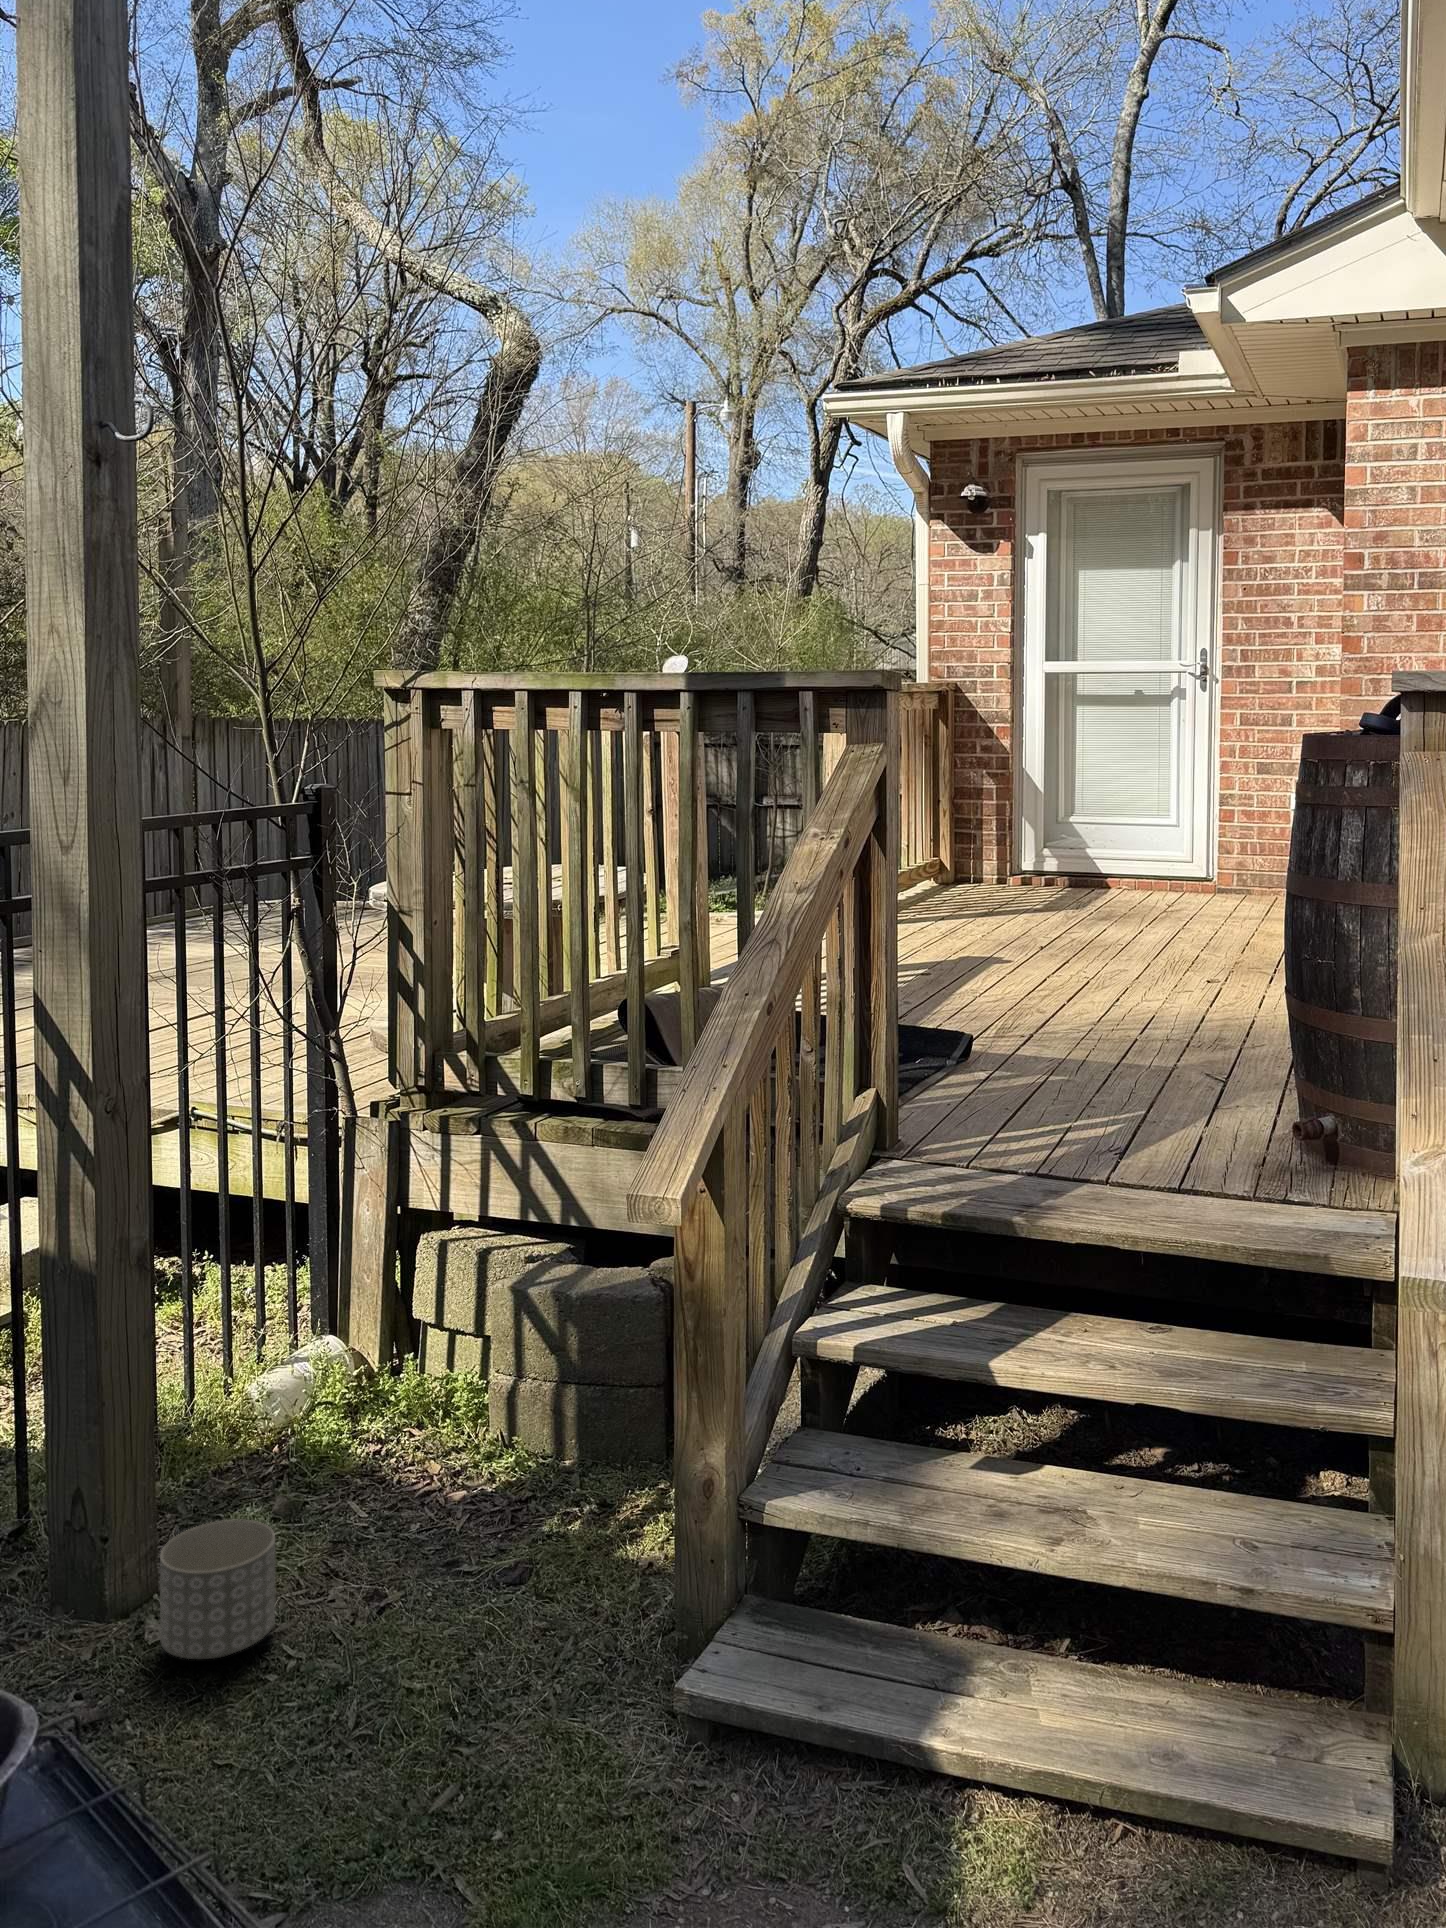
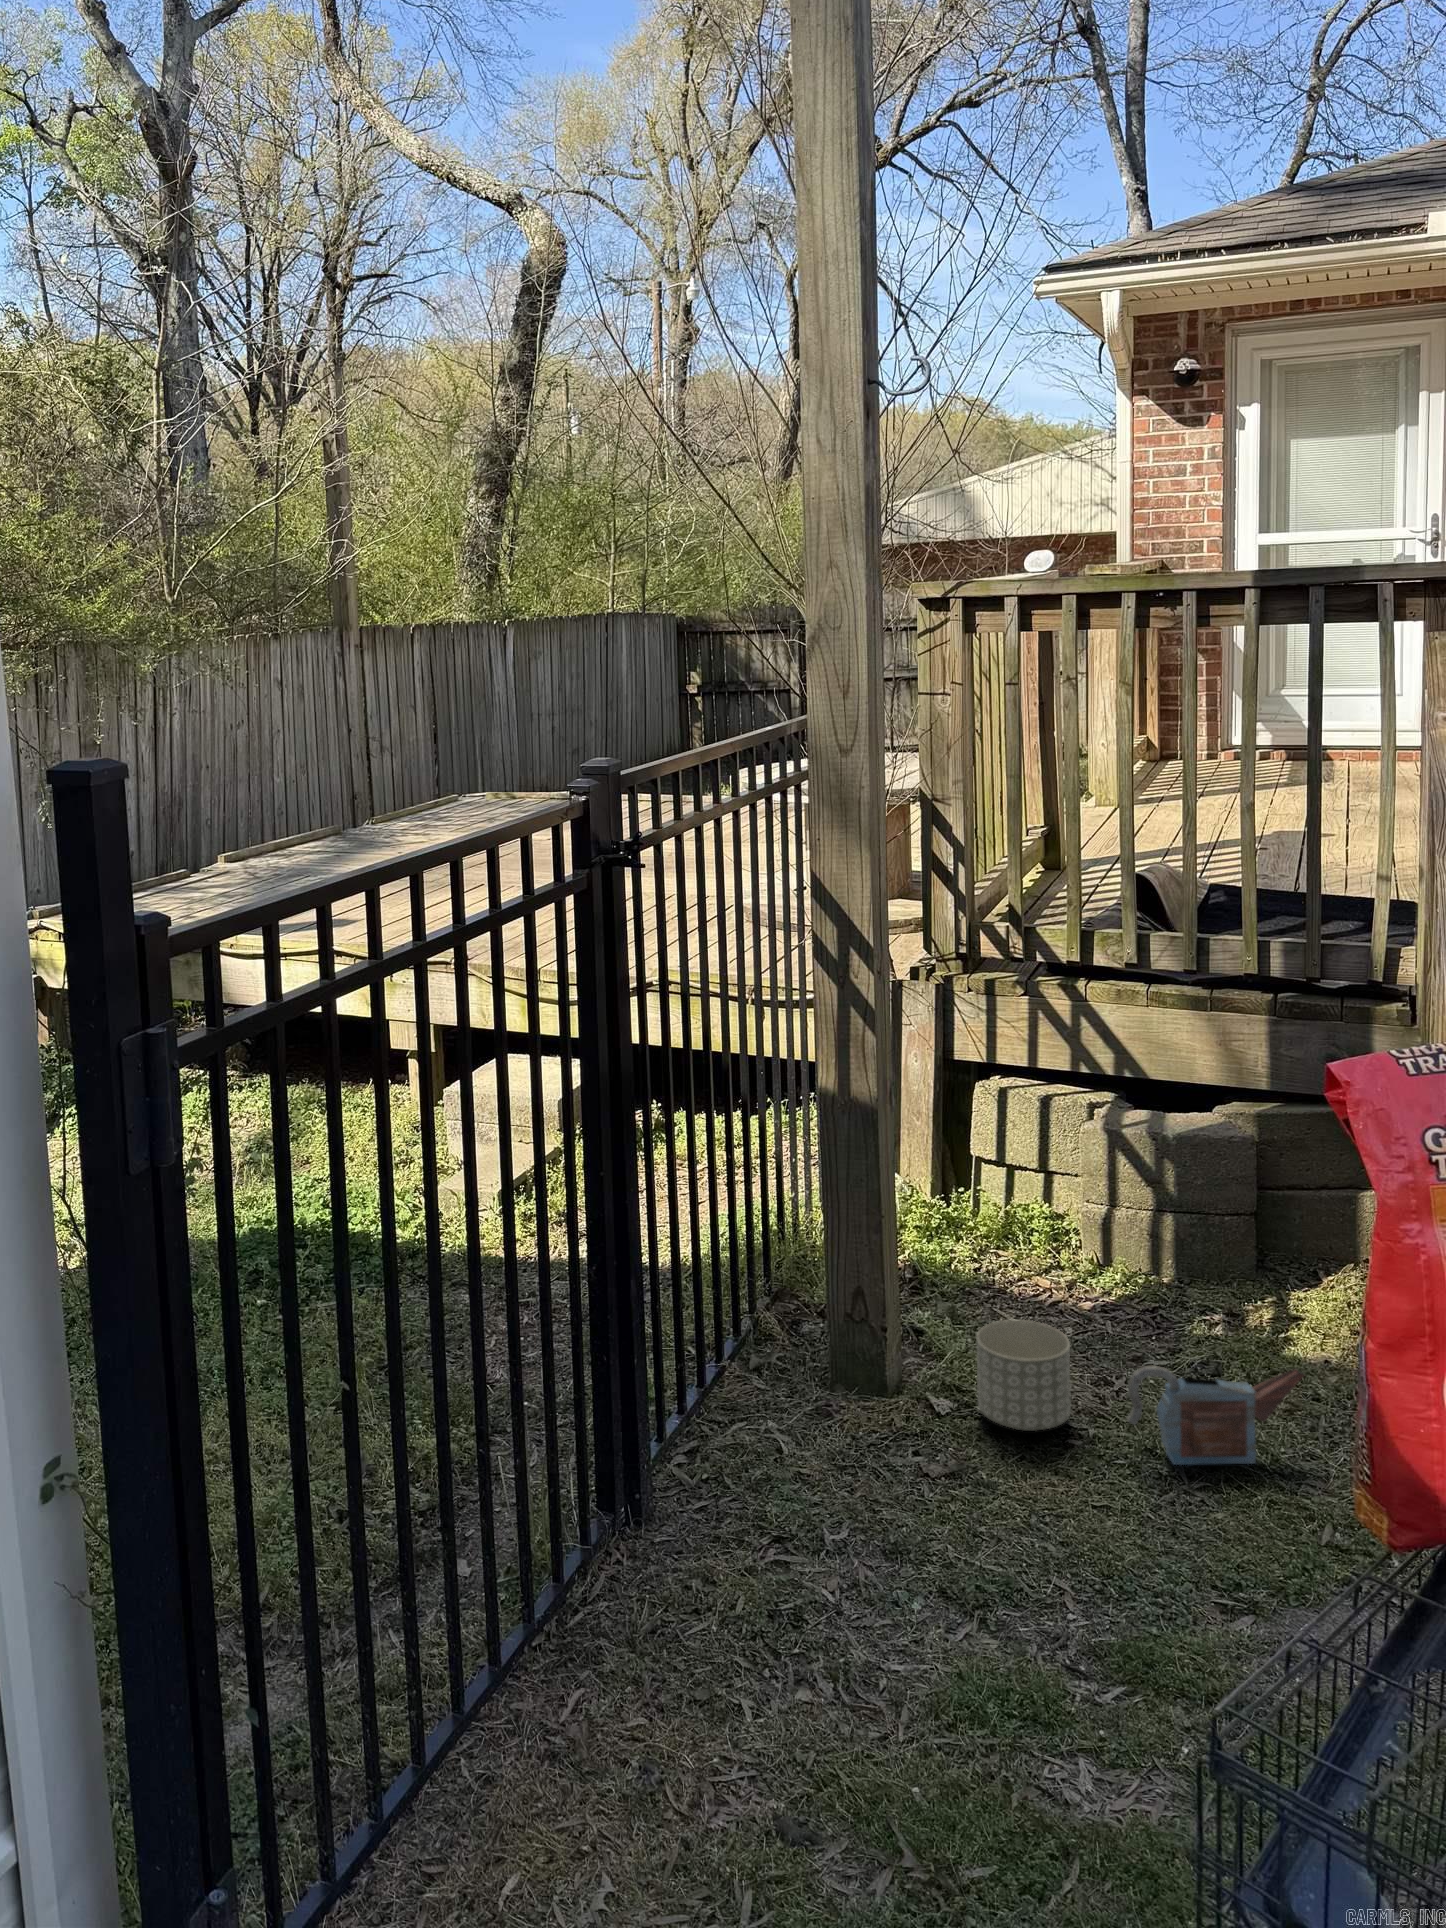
watering can: none [288,1579,499,1702] -> present [1127,1366,1304,1465]

